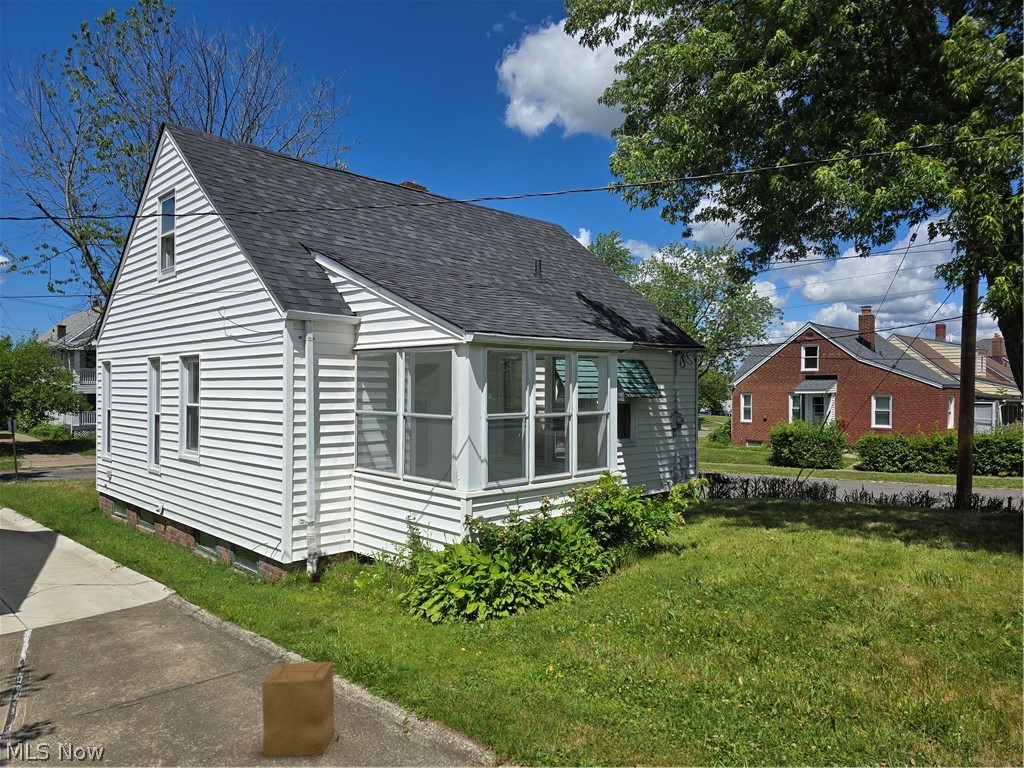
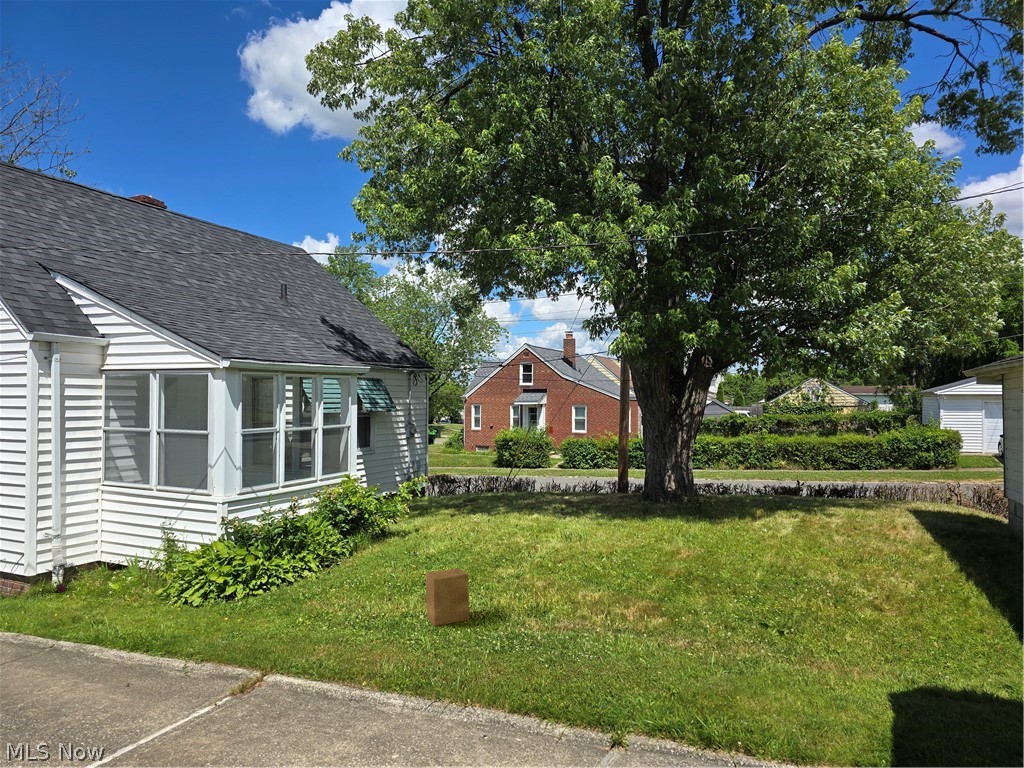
cardboard box: present [262,662,335,757] -> present [426,568,469,626]

